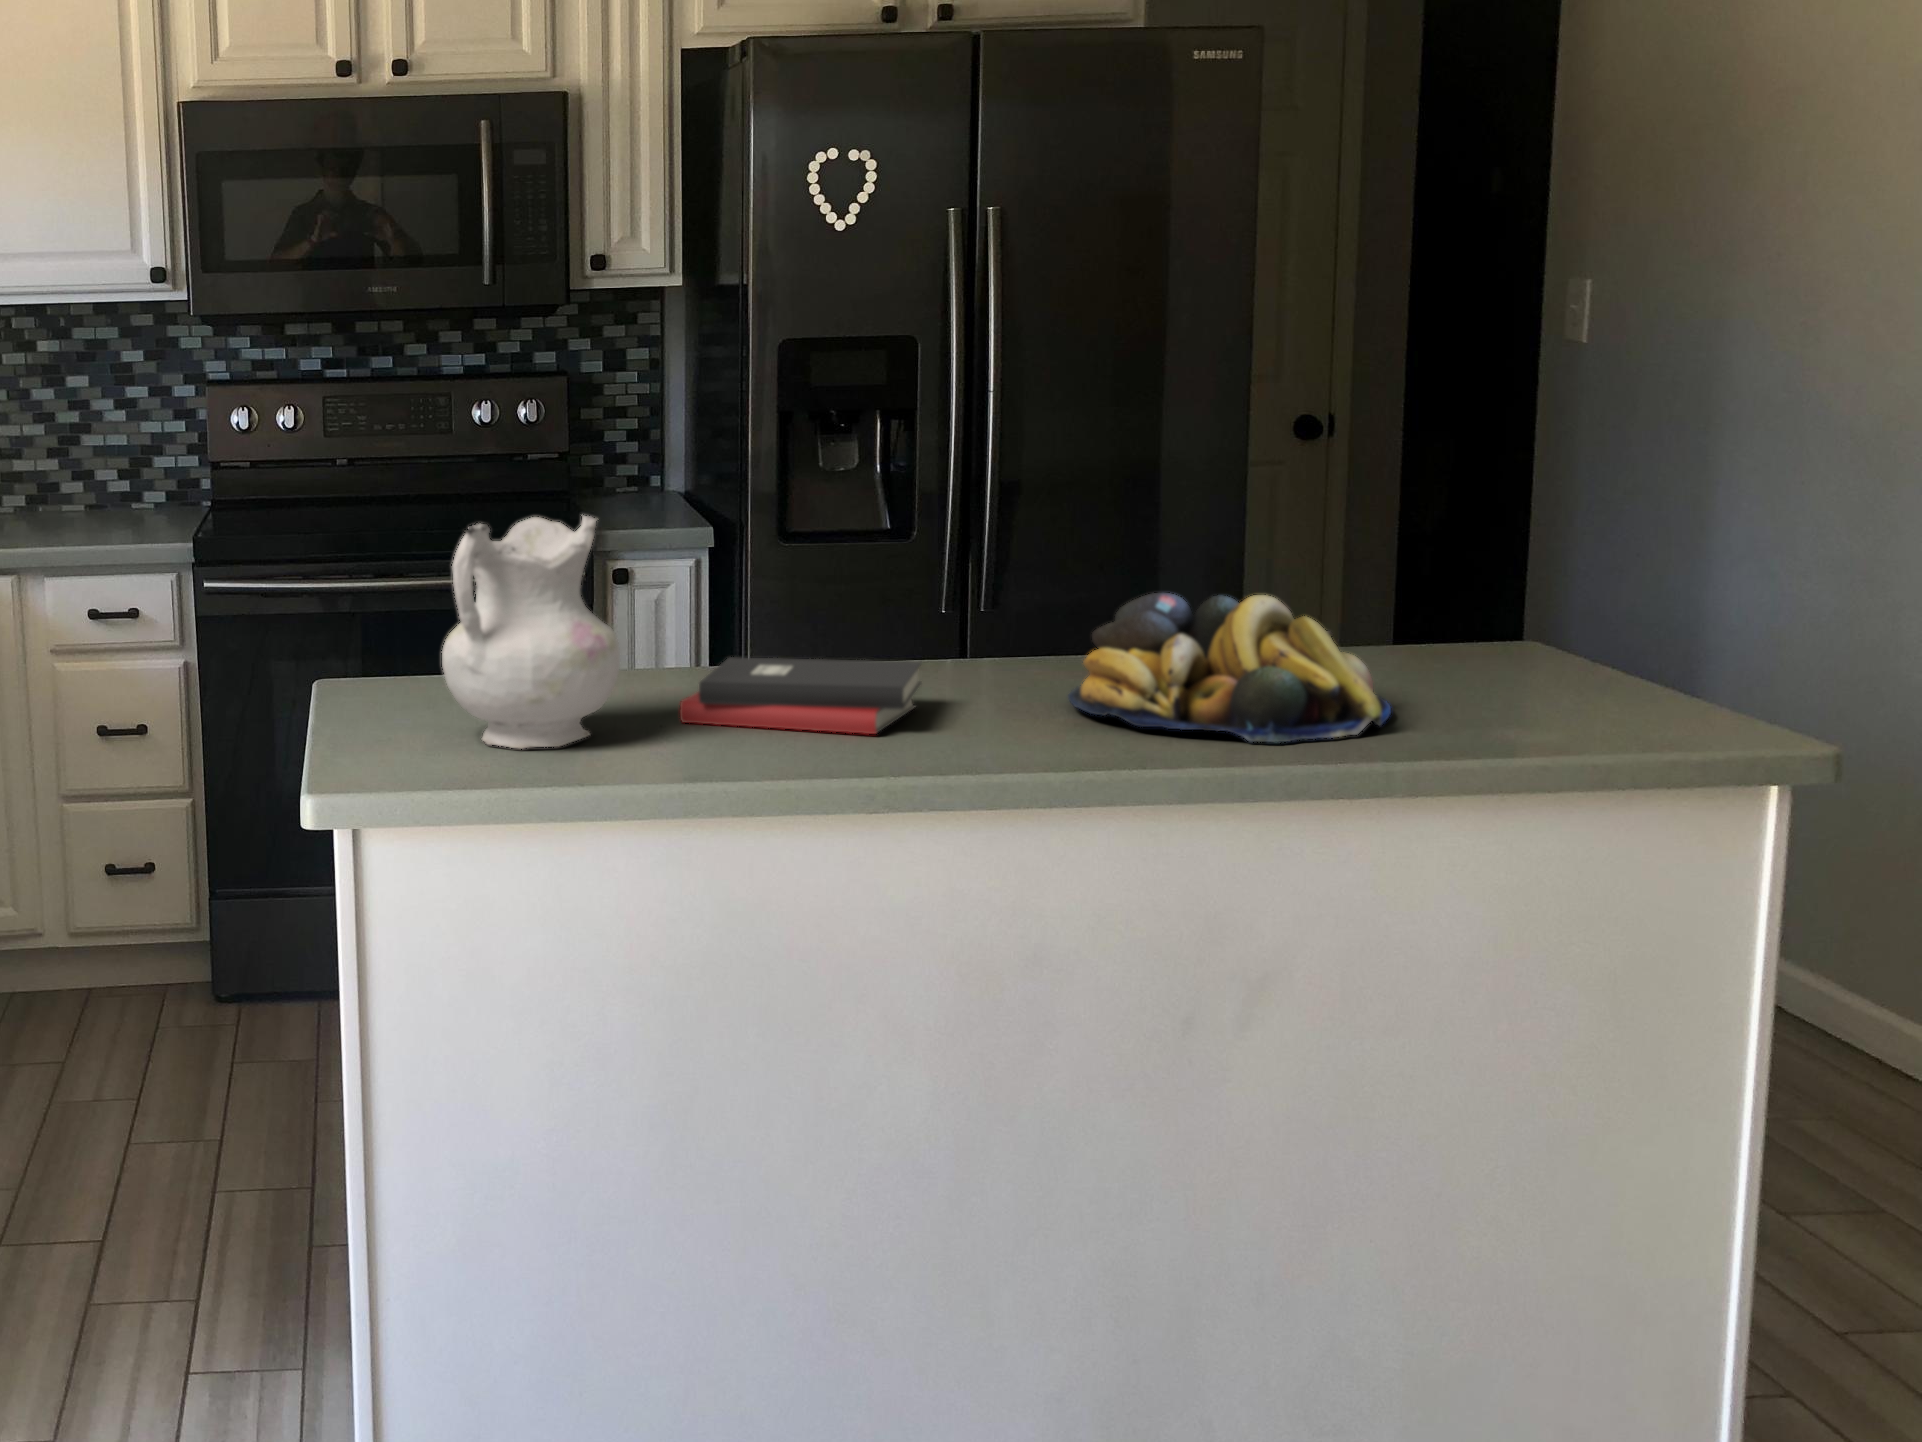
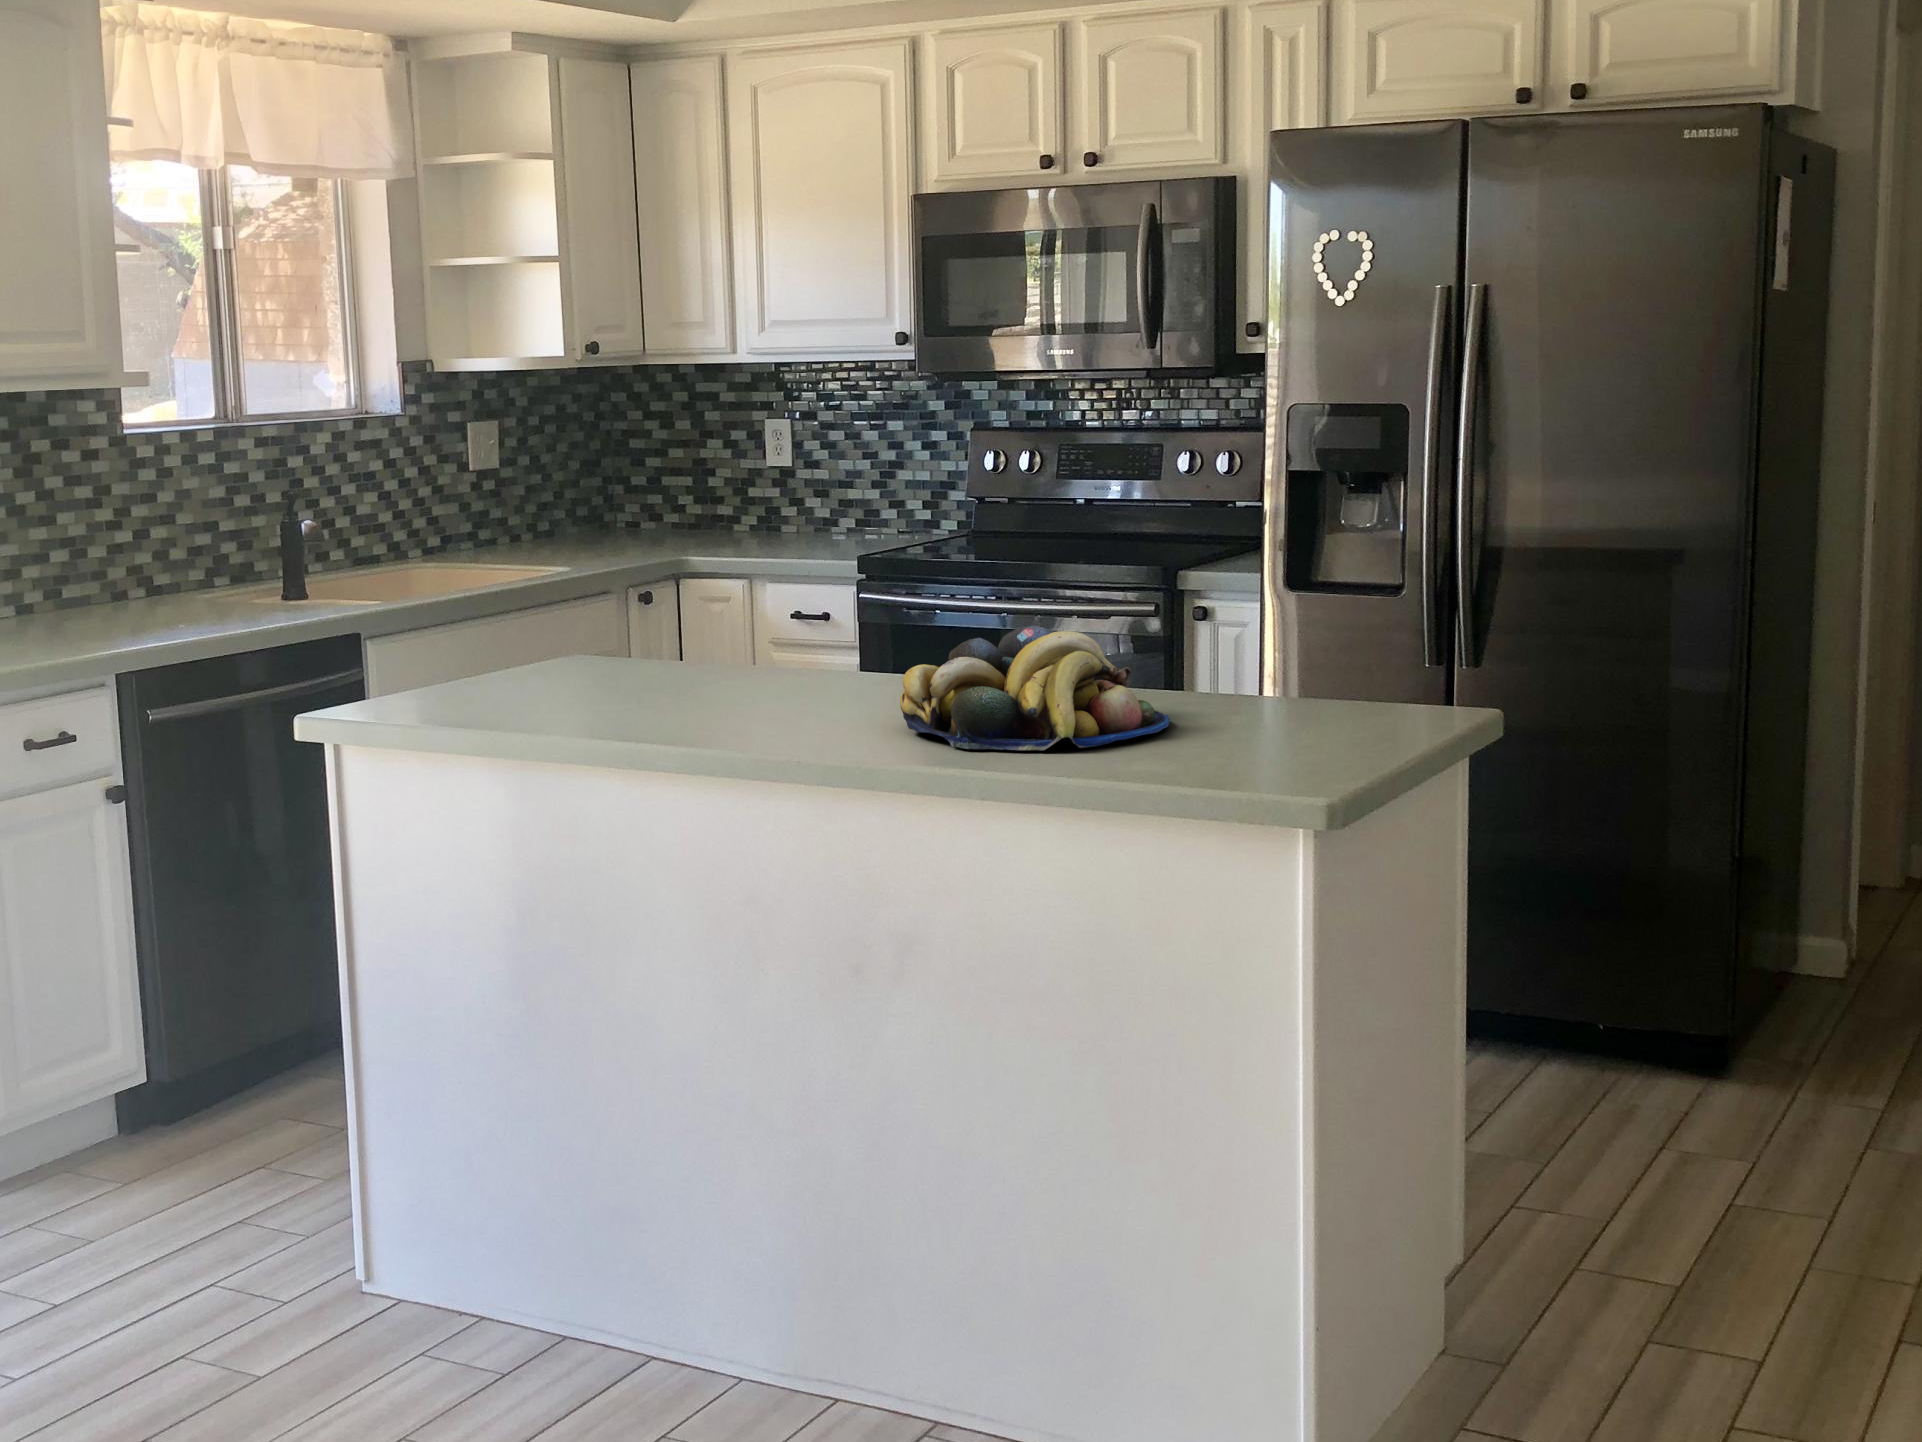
ceramic pitcher: present [442,515,620,748] -> none [448,532,604,703]
hardback book: present [680,657,921,734] -> none [659,655,851,716]

